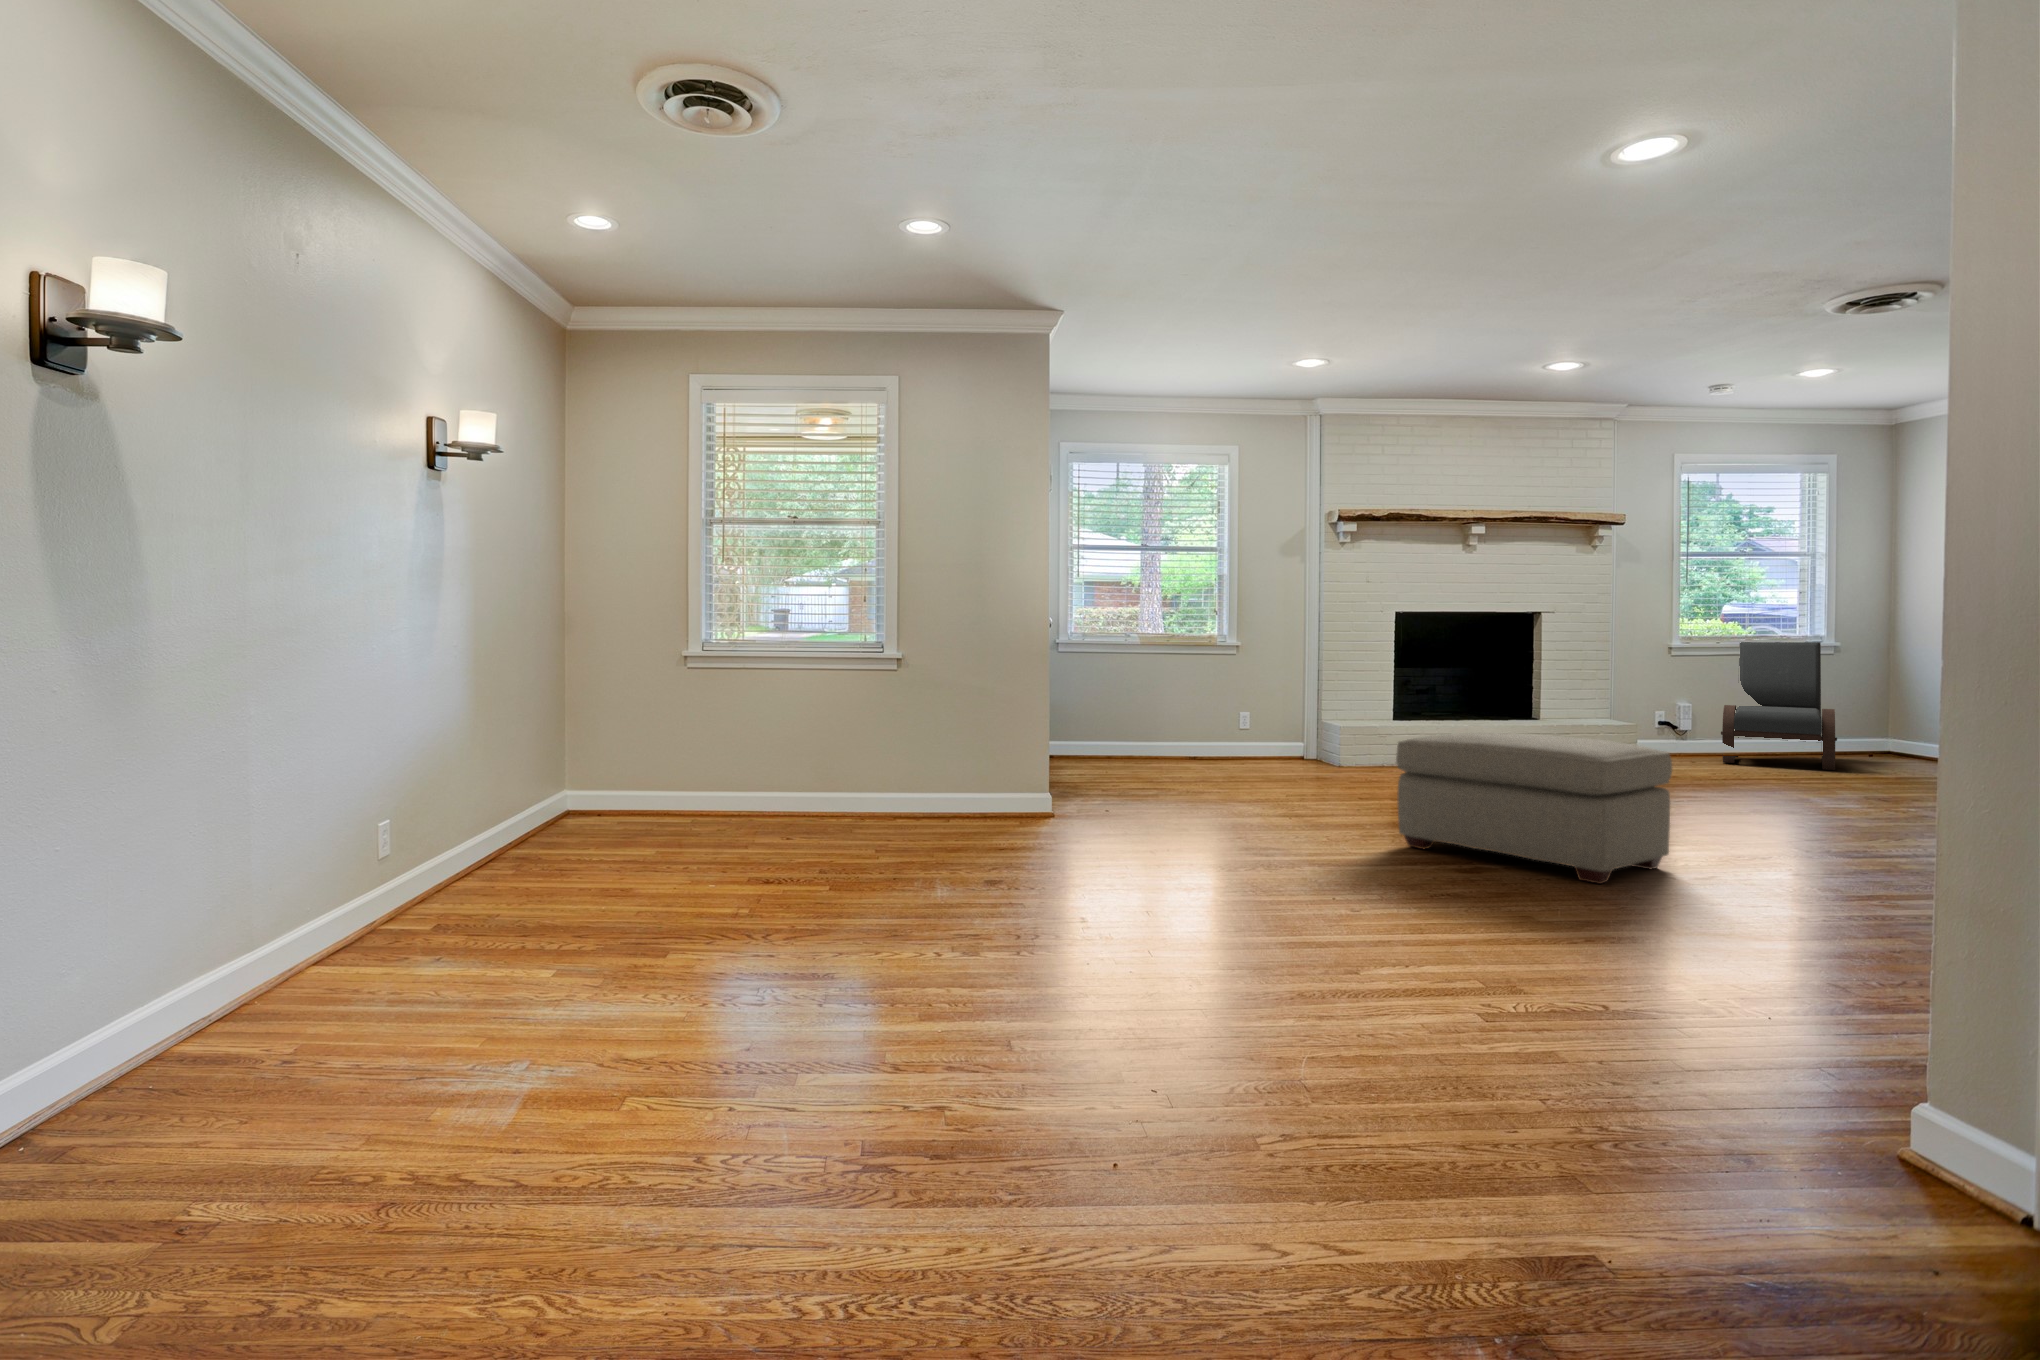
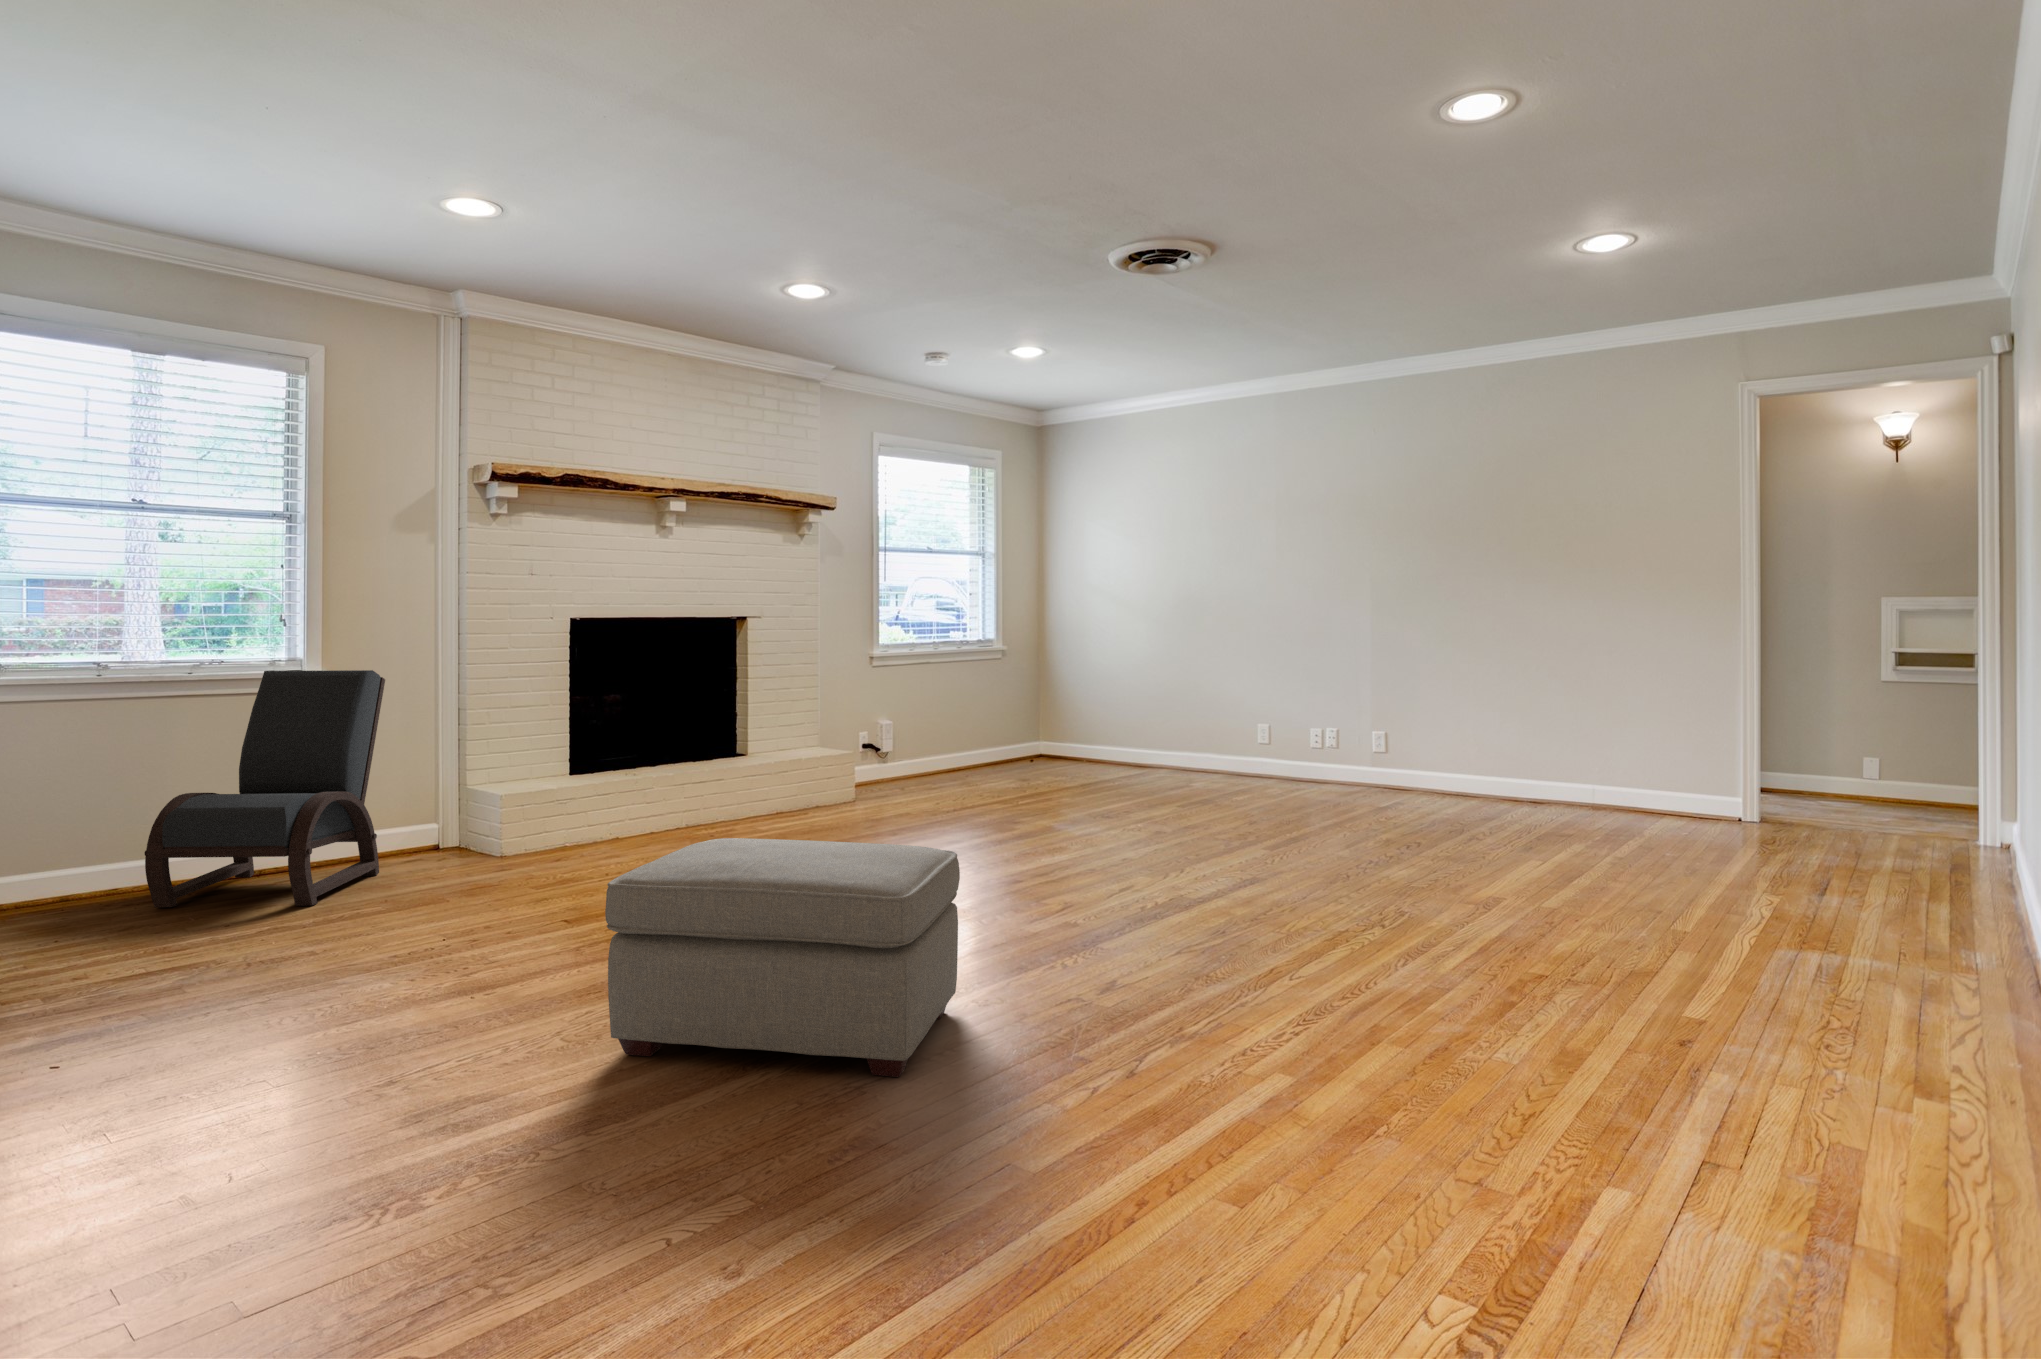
lounge chair: present [1721,642,1837,770] -> present [145,670,385,907]

